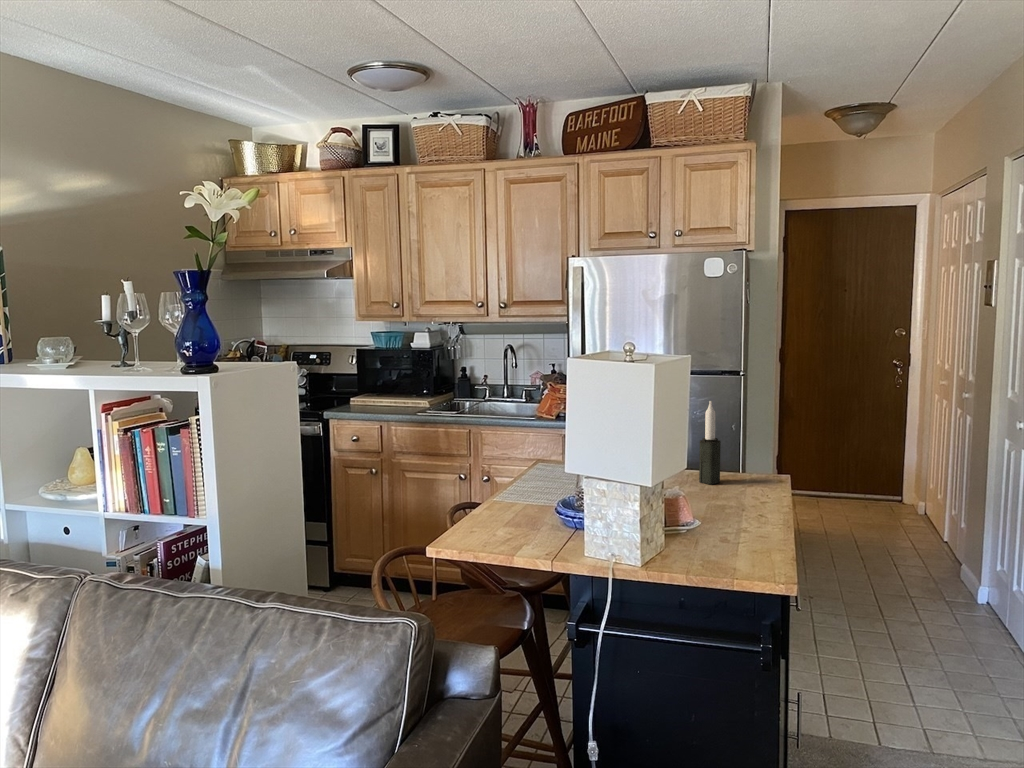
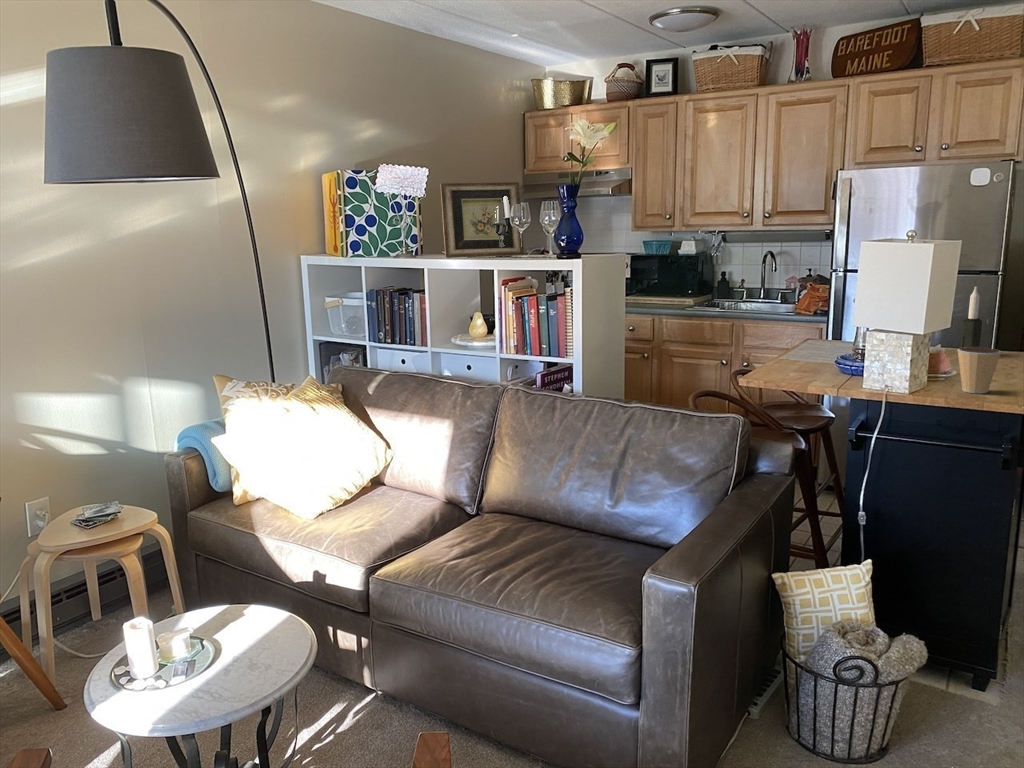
picture frame: none [25,268,155,372] -> present [440,182,524,258]
coffee cup: none [681,498,734,564] -> present [958,347,1001,393]

